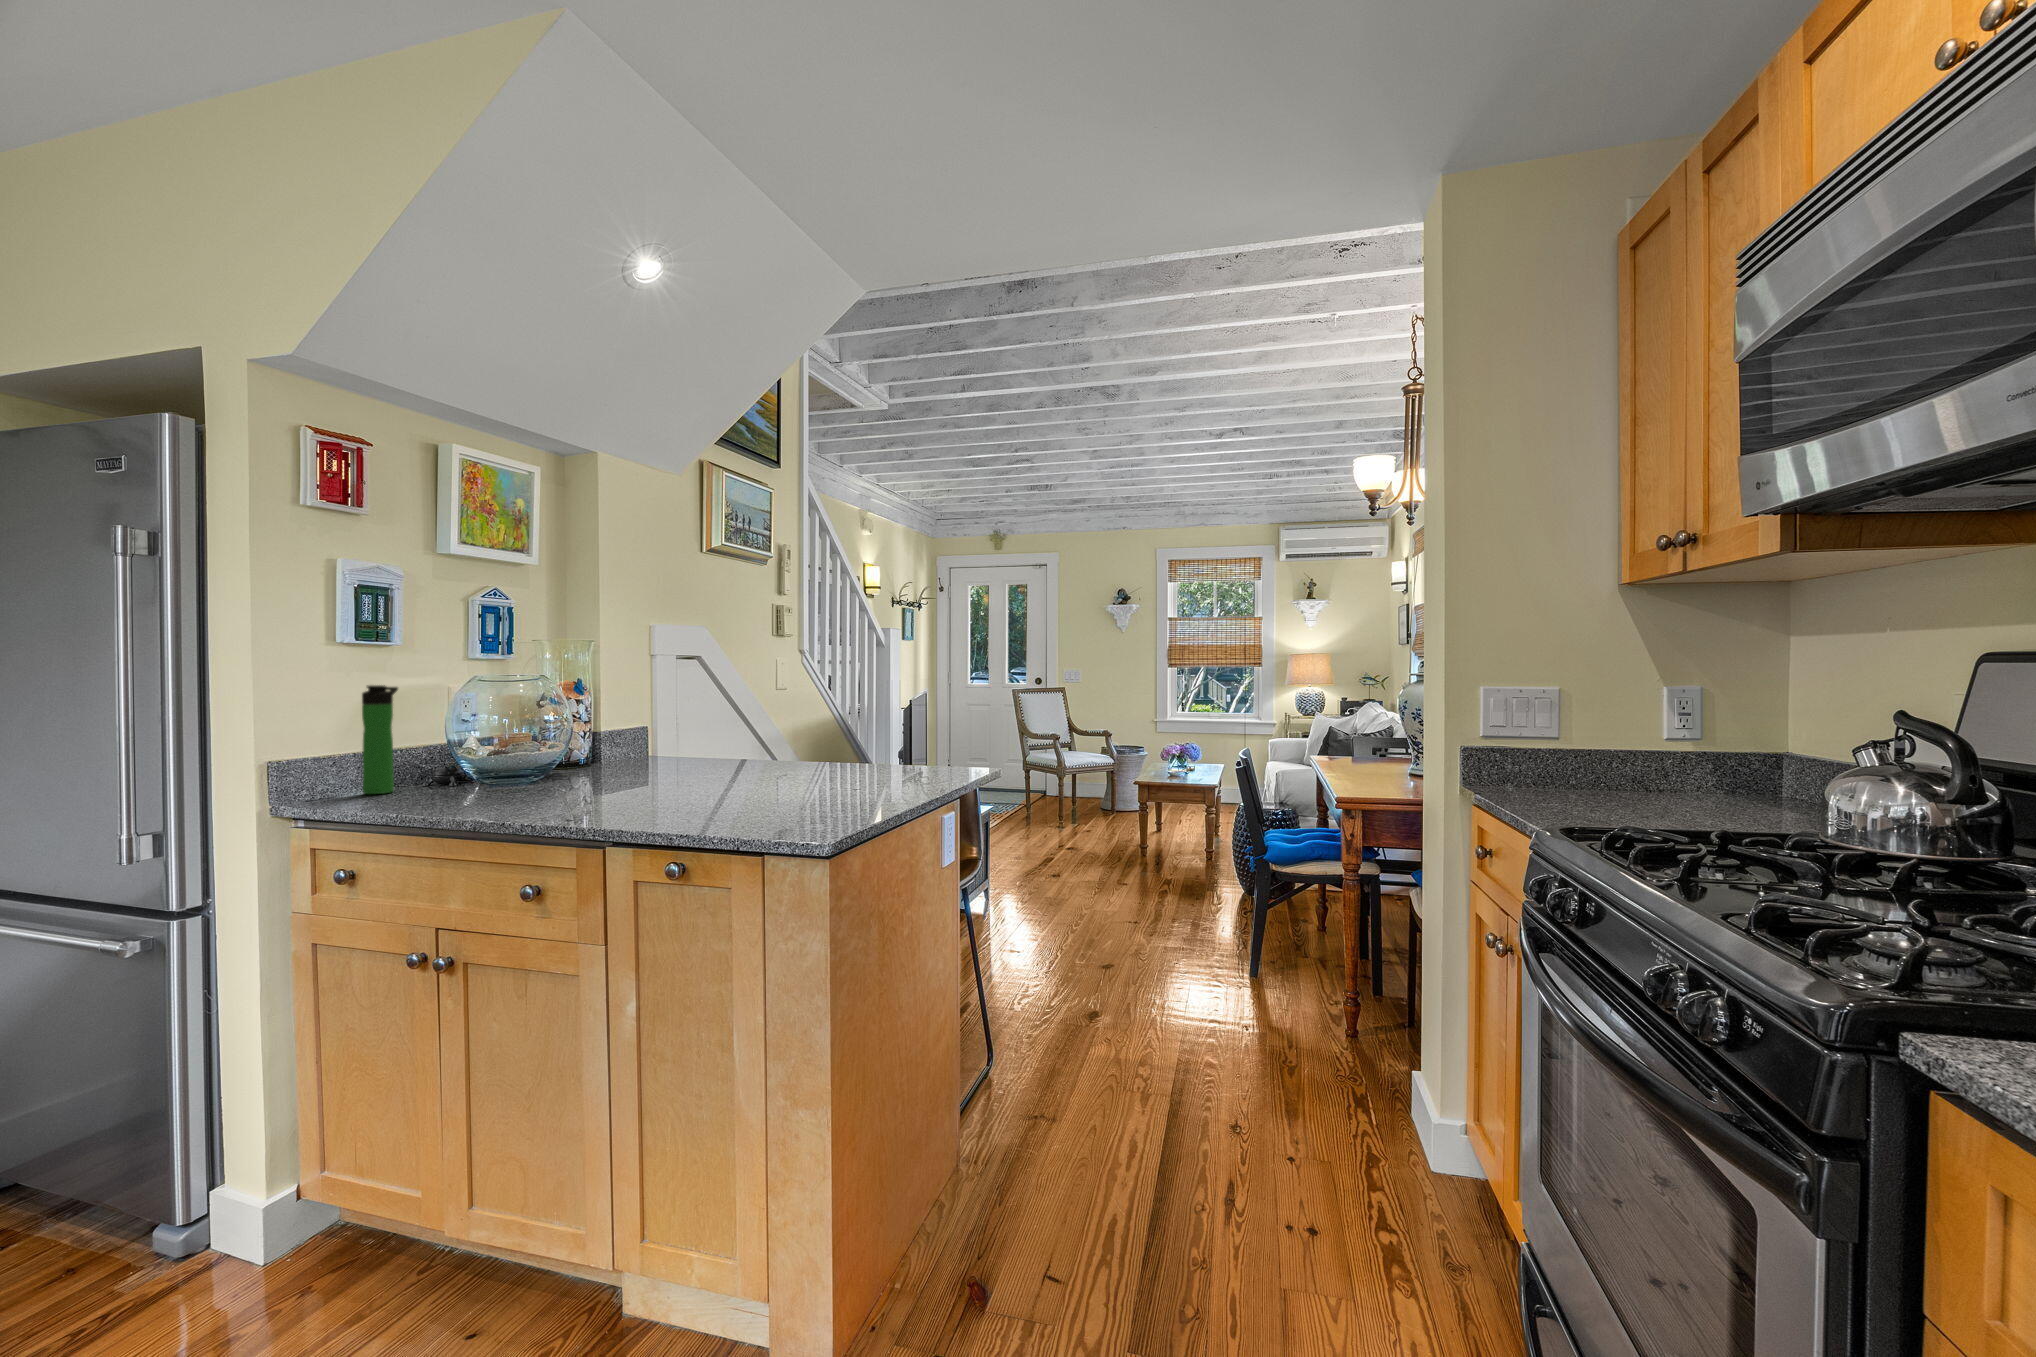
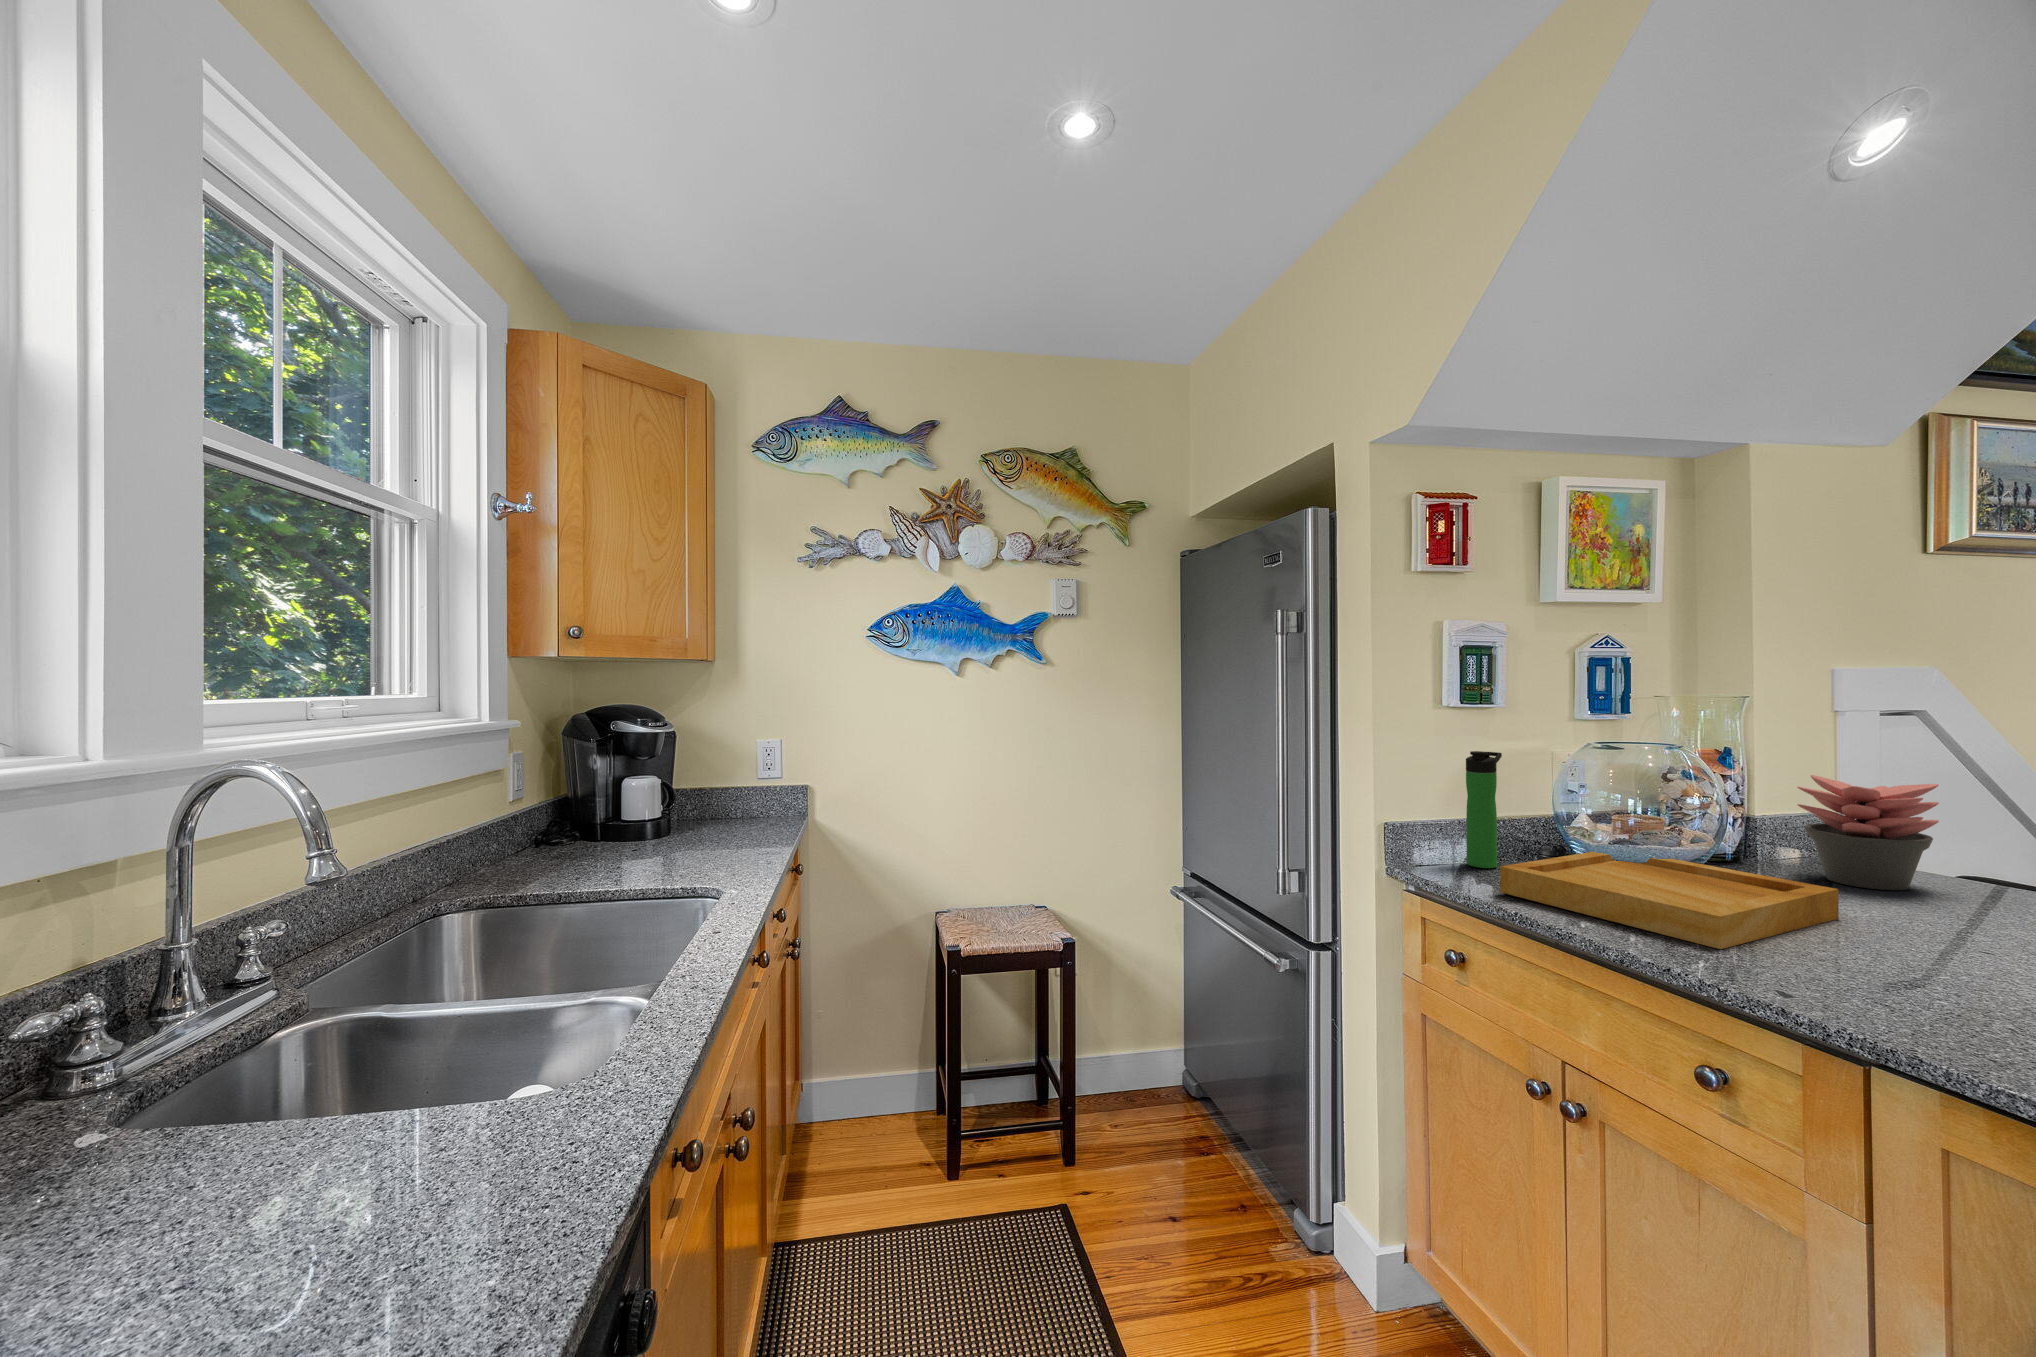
succulent plant: none [622,696,695,768] -> present [1797,775,1939,890]
tray: none [392,762,634,804] -> present [1500,852,1839,949]

